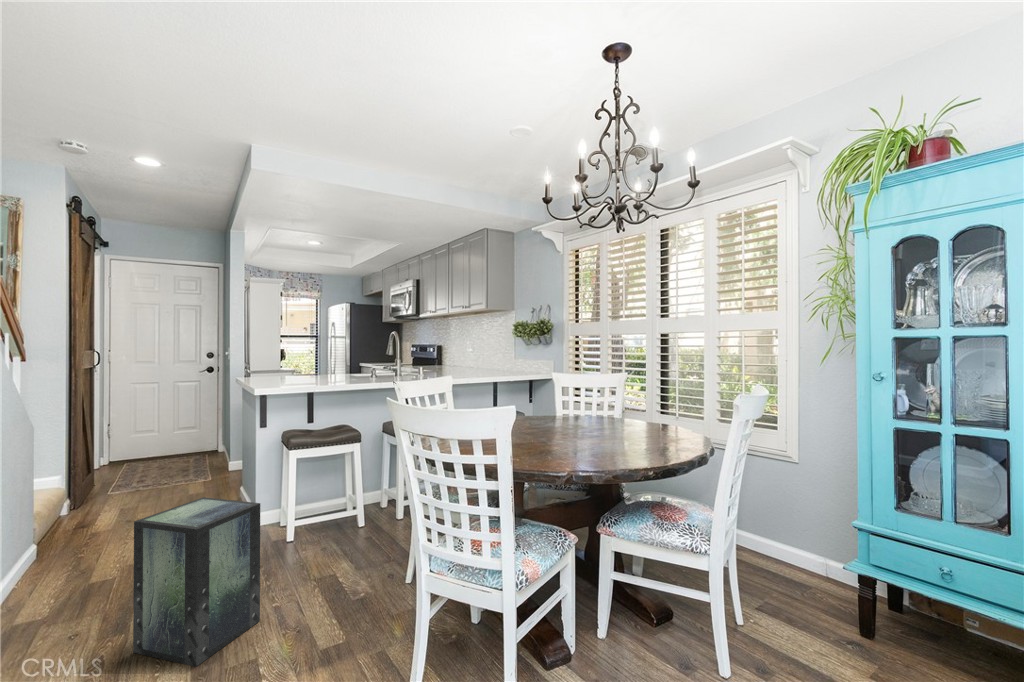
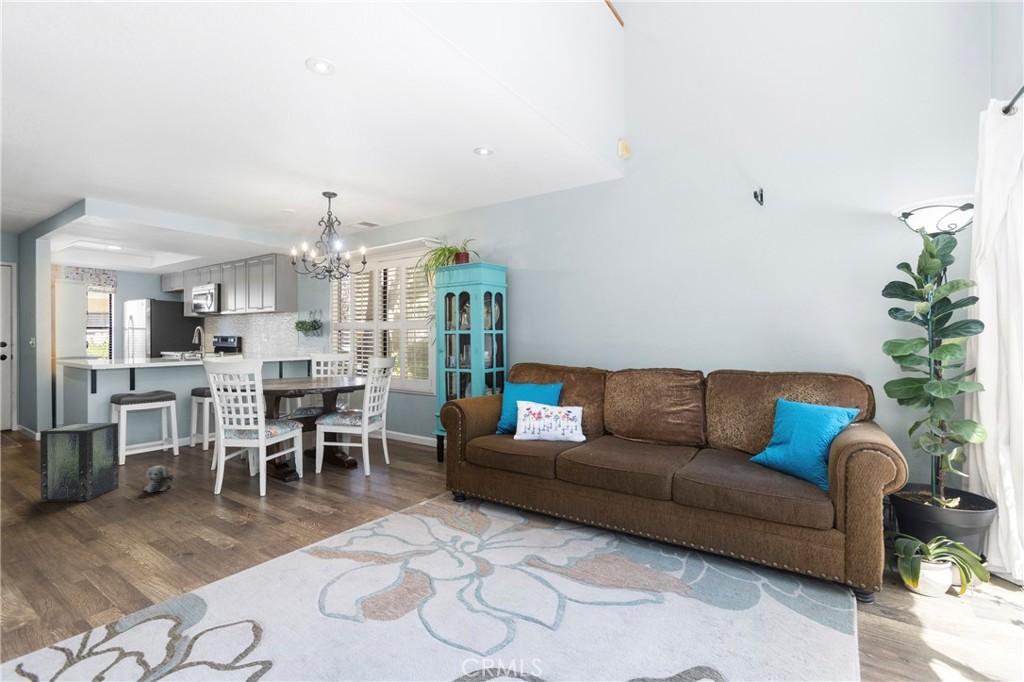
plush toy: none [293,598,341,654] -> present [144,466,173,492]

